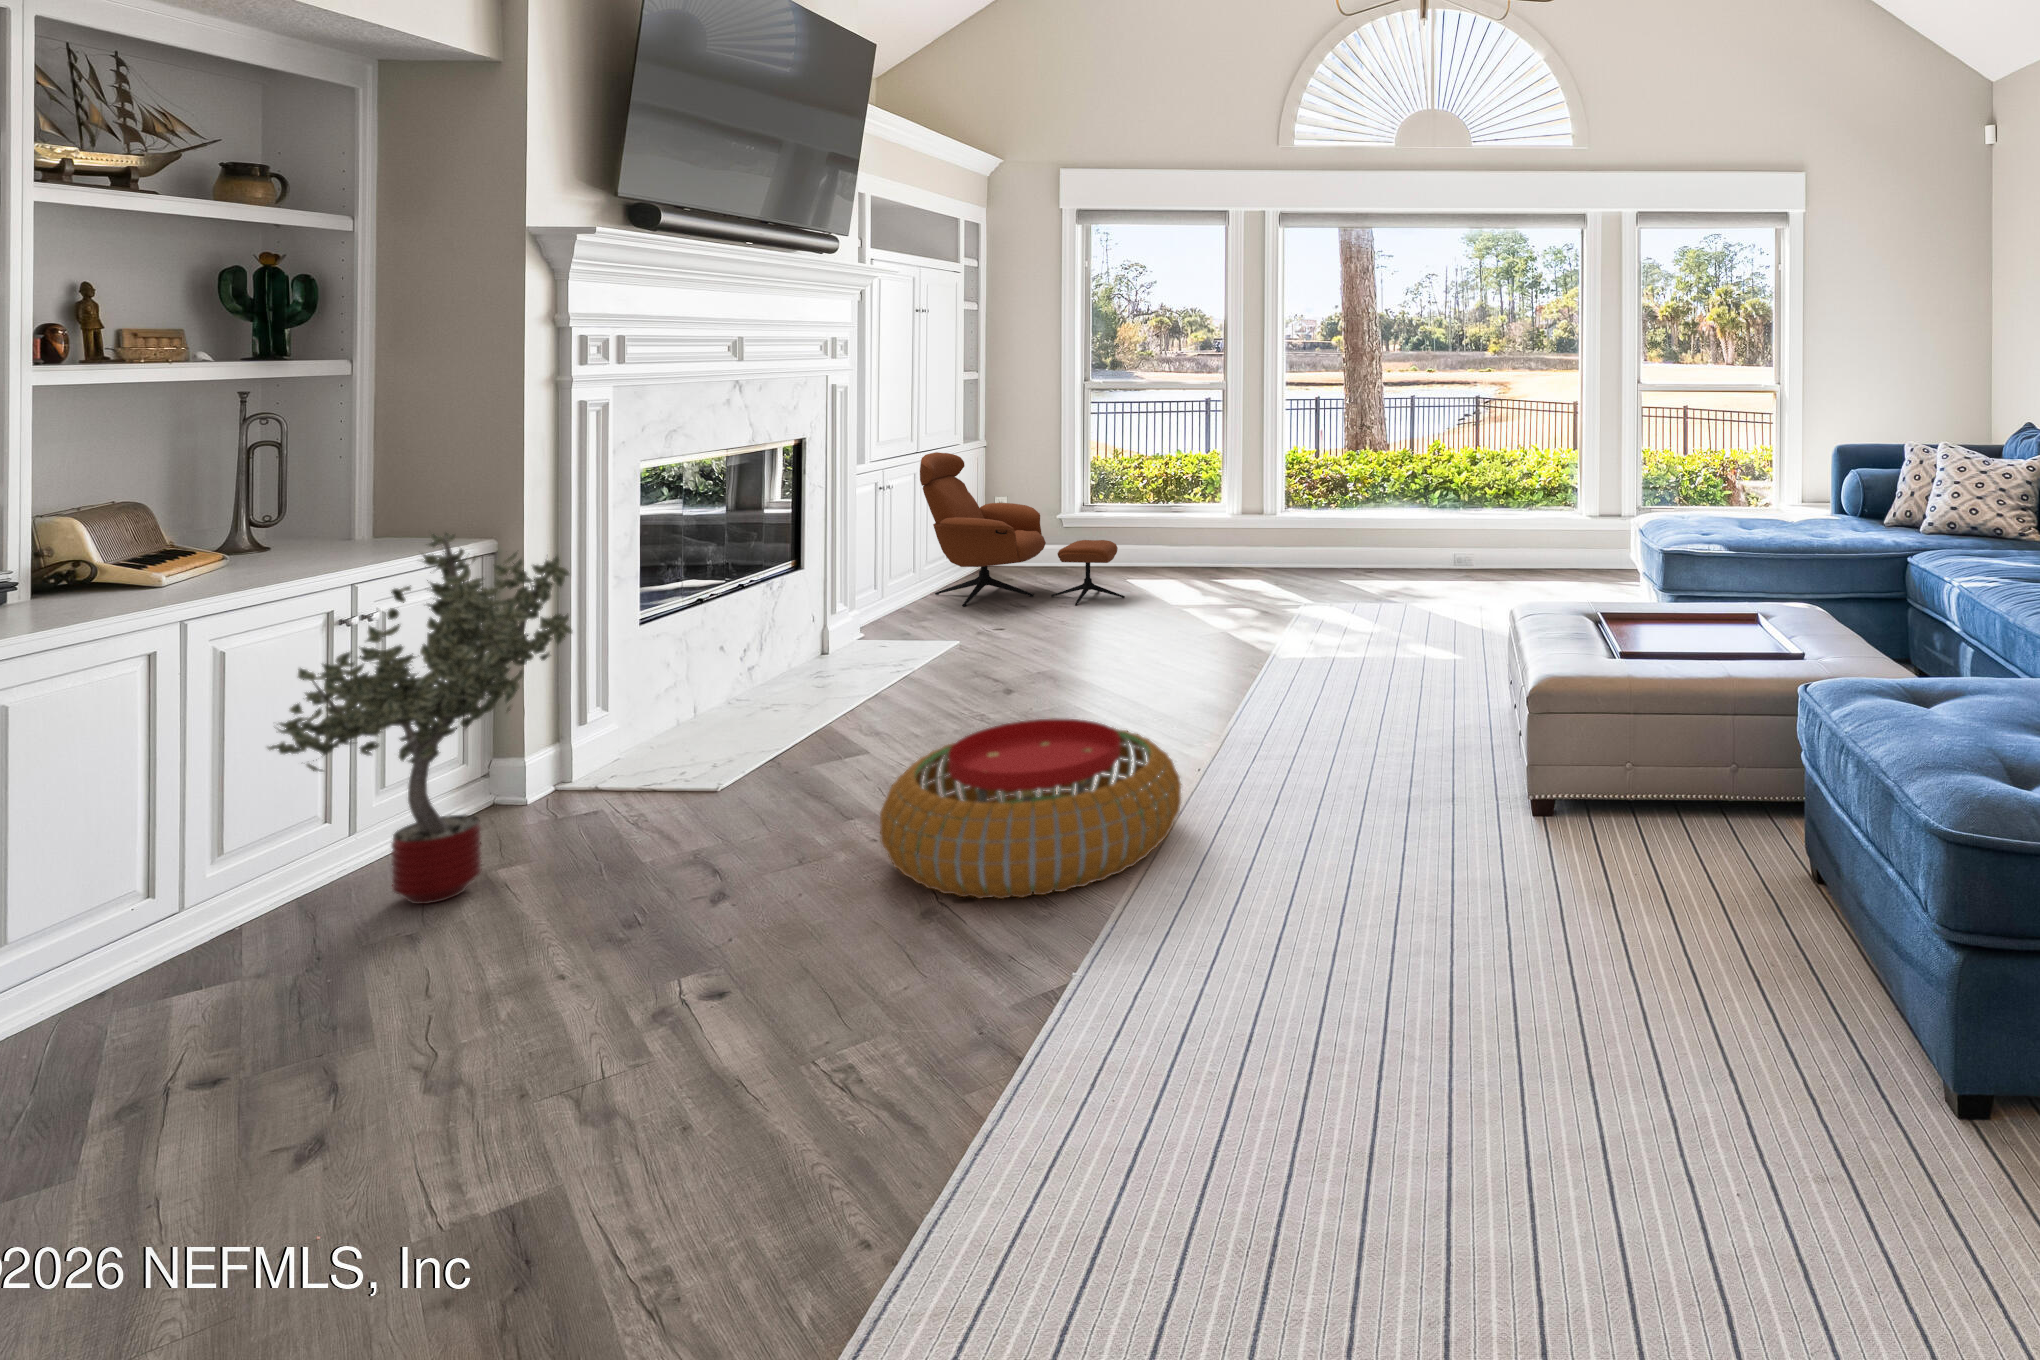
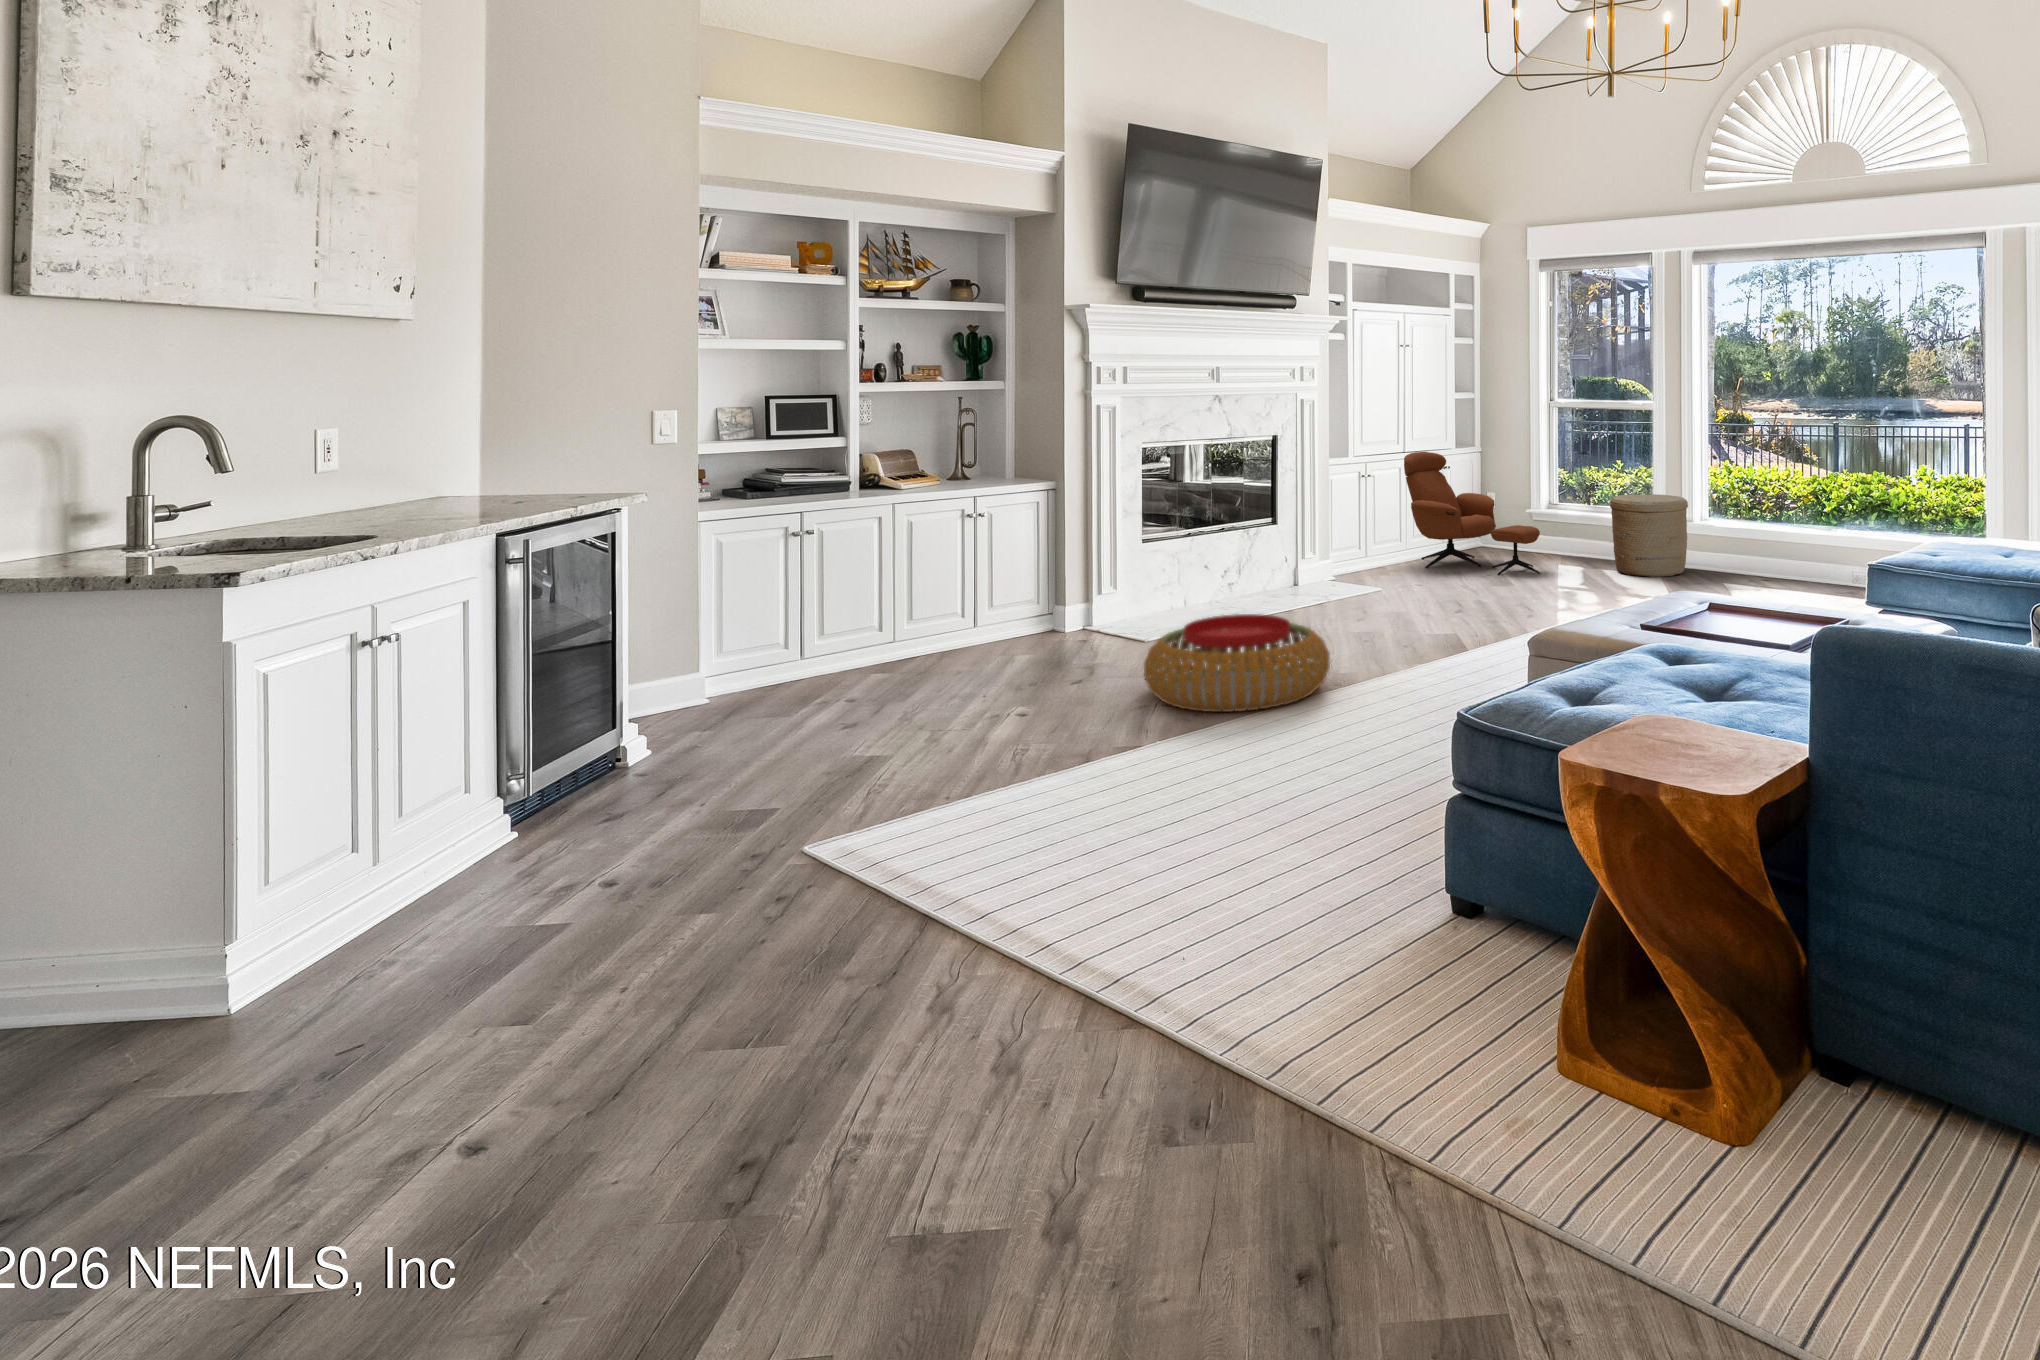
woven basket: none [1196,491,1286,588] -> present [1610,494,1688,577]
potted tree: present [268,533,572,904] -> none [904,470,1057,664]

